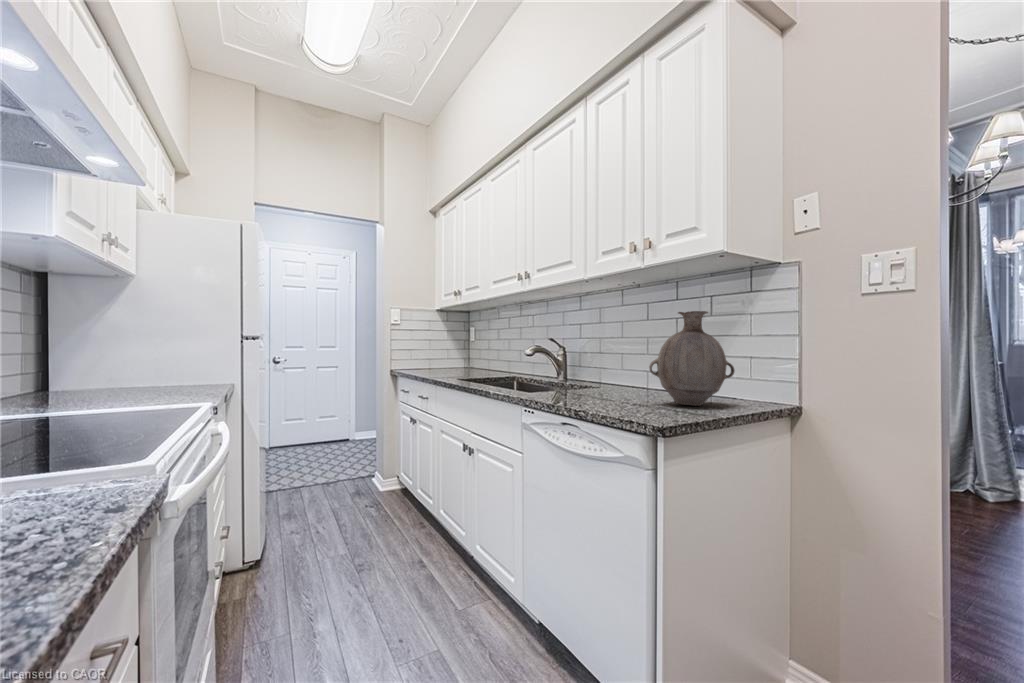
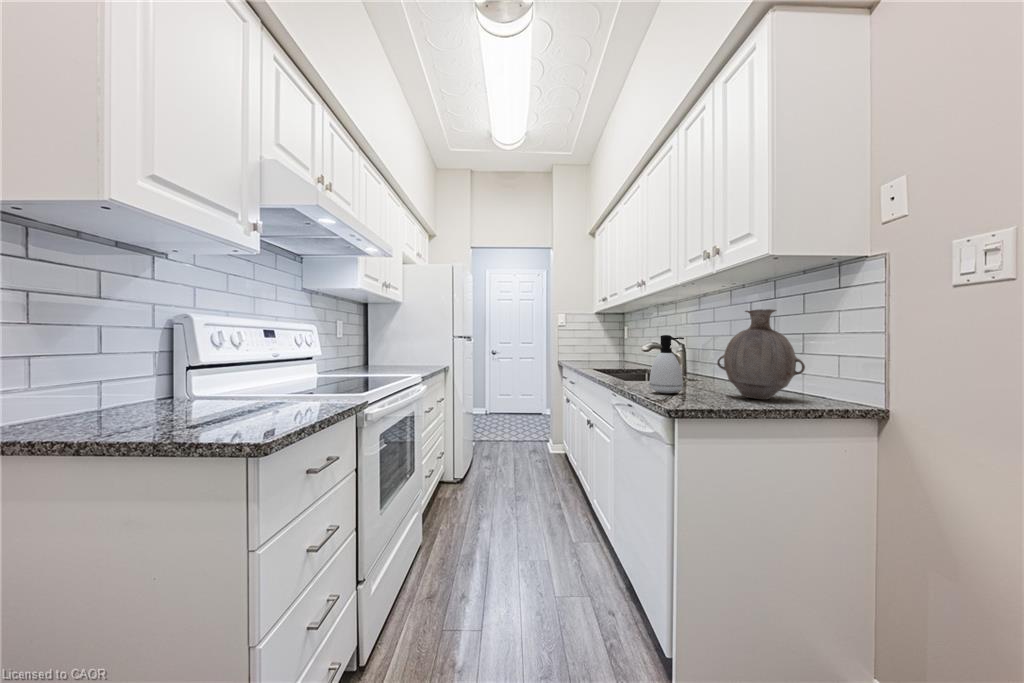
soap dispenser: none [579,338,616,406] -> present [650,335,684,393]

